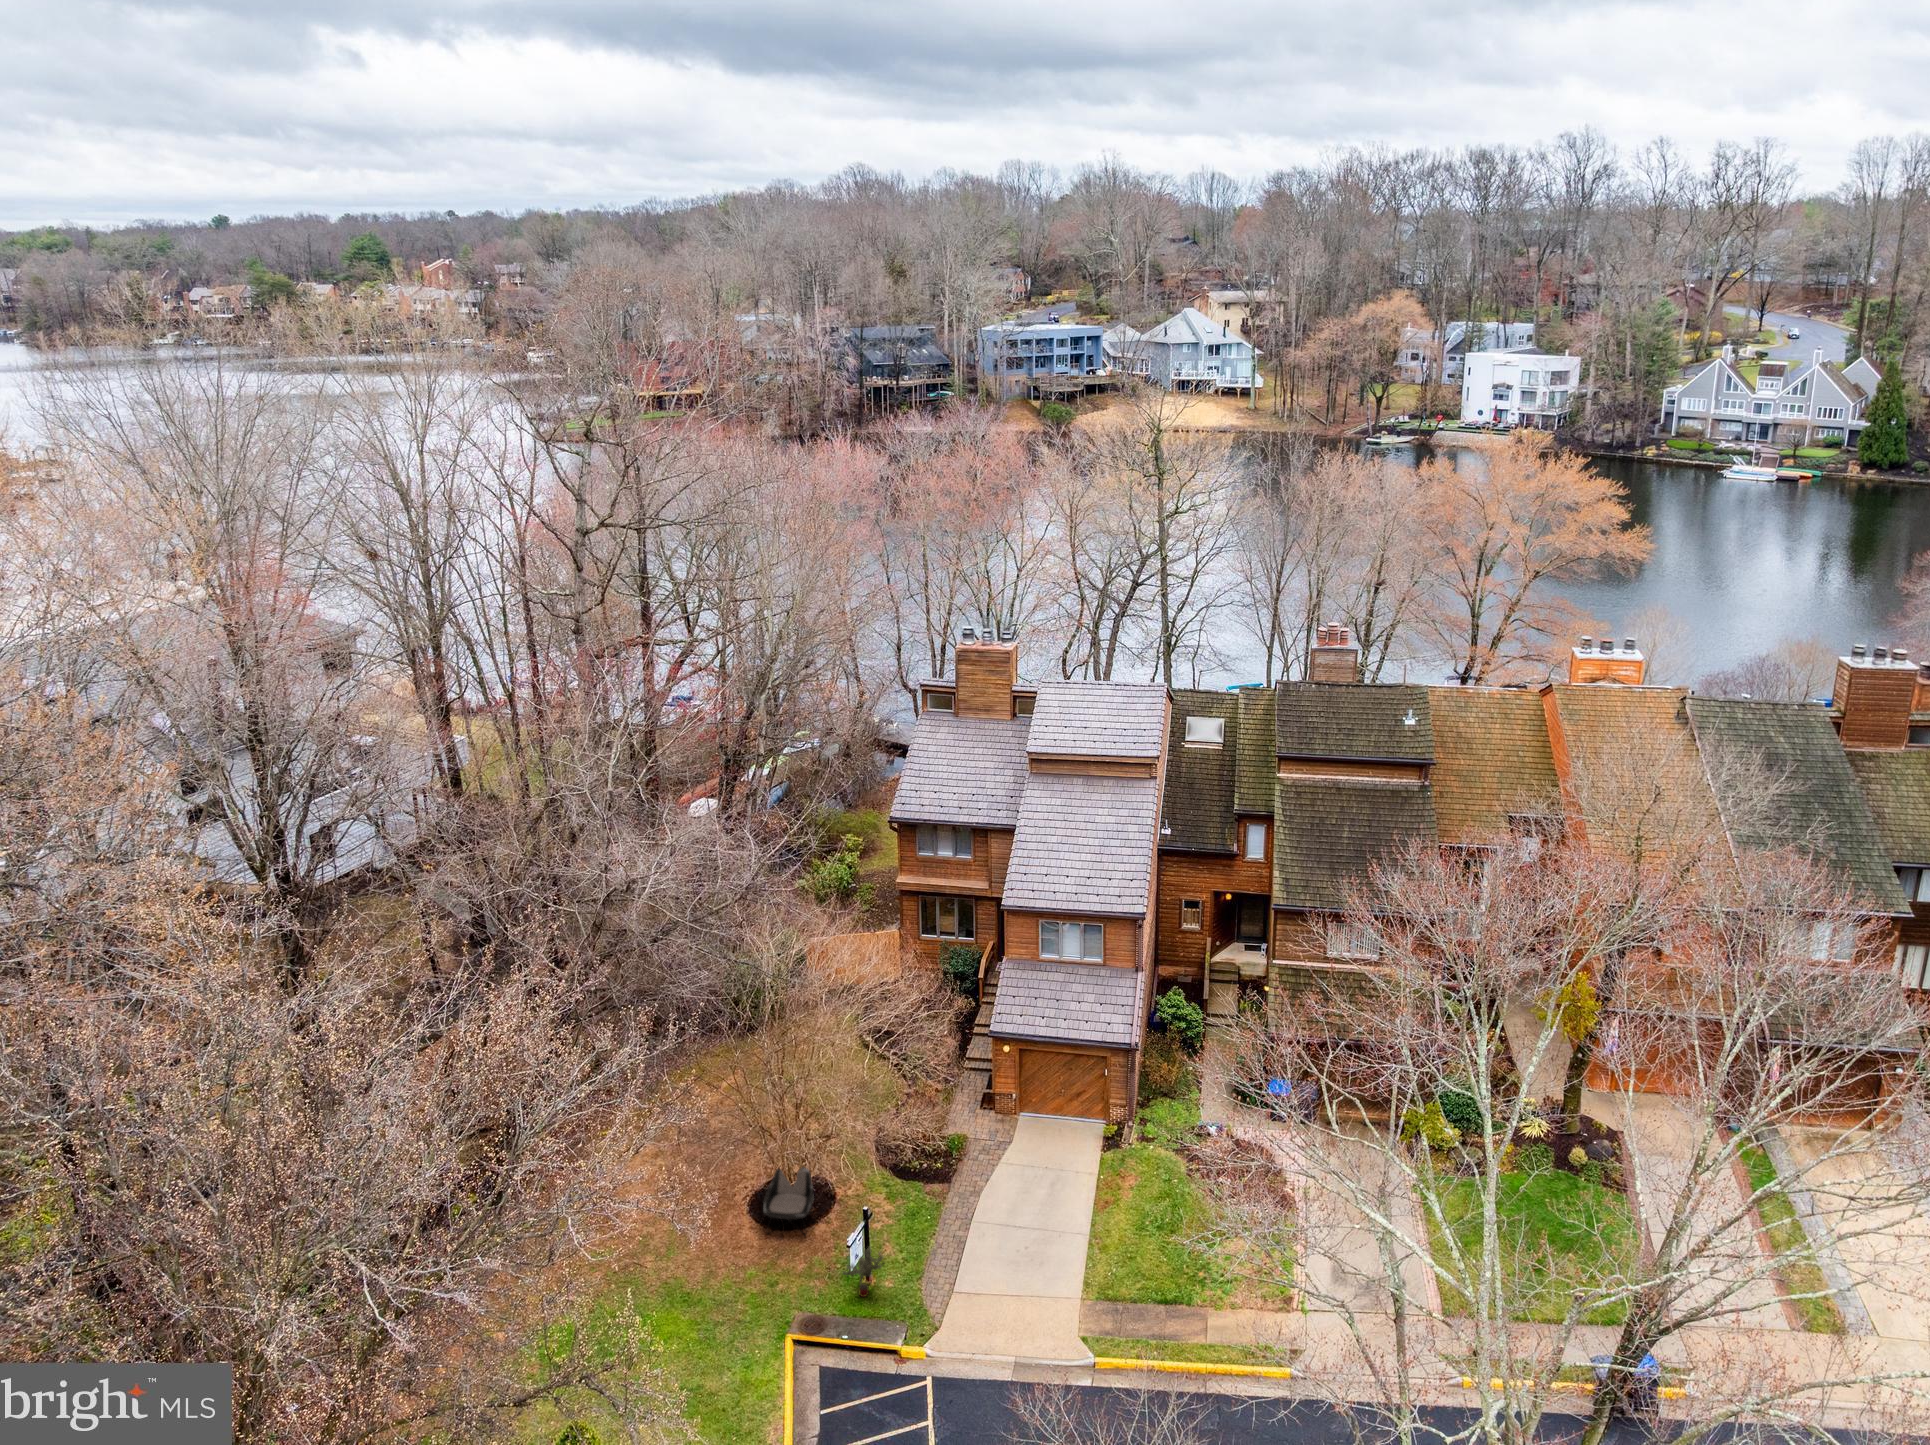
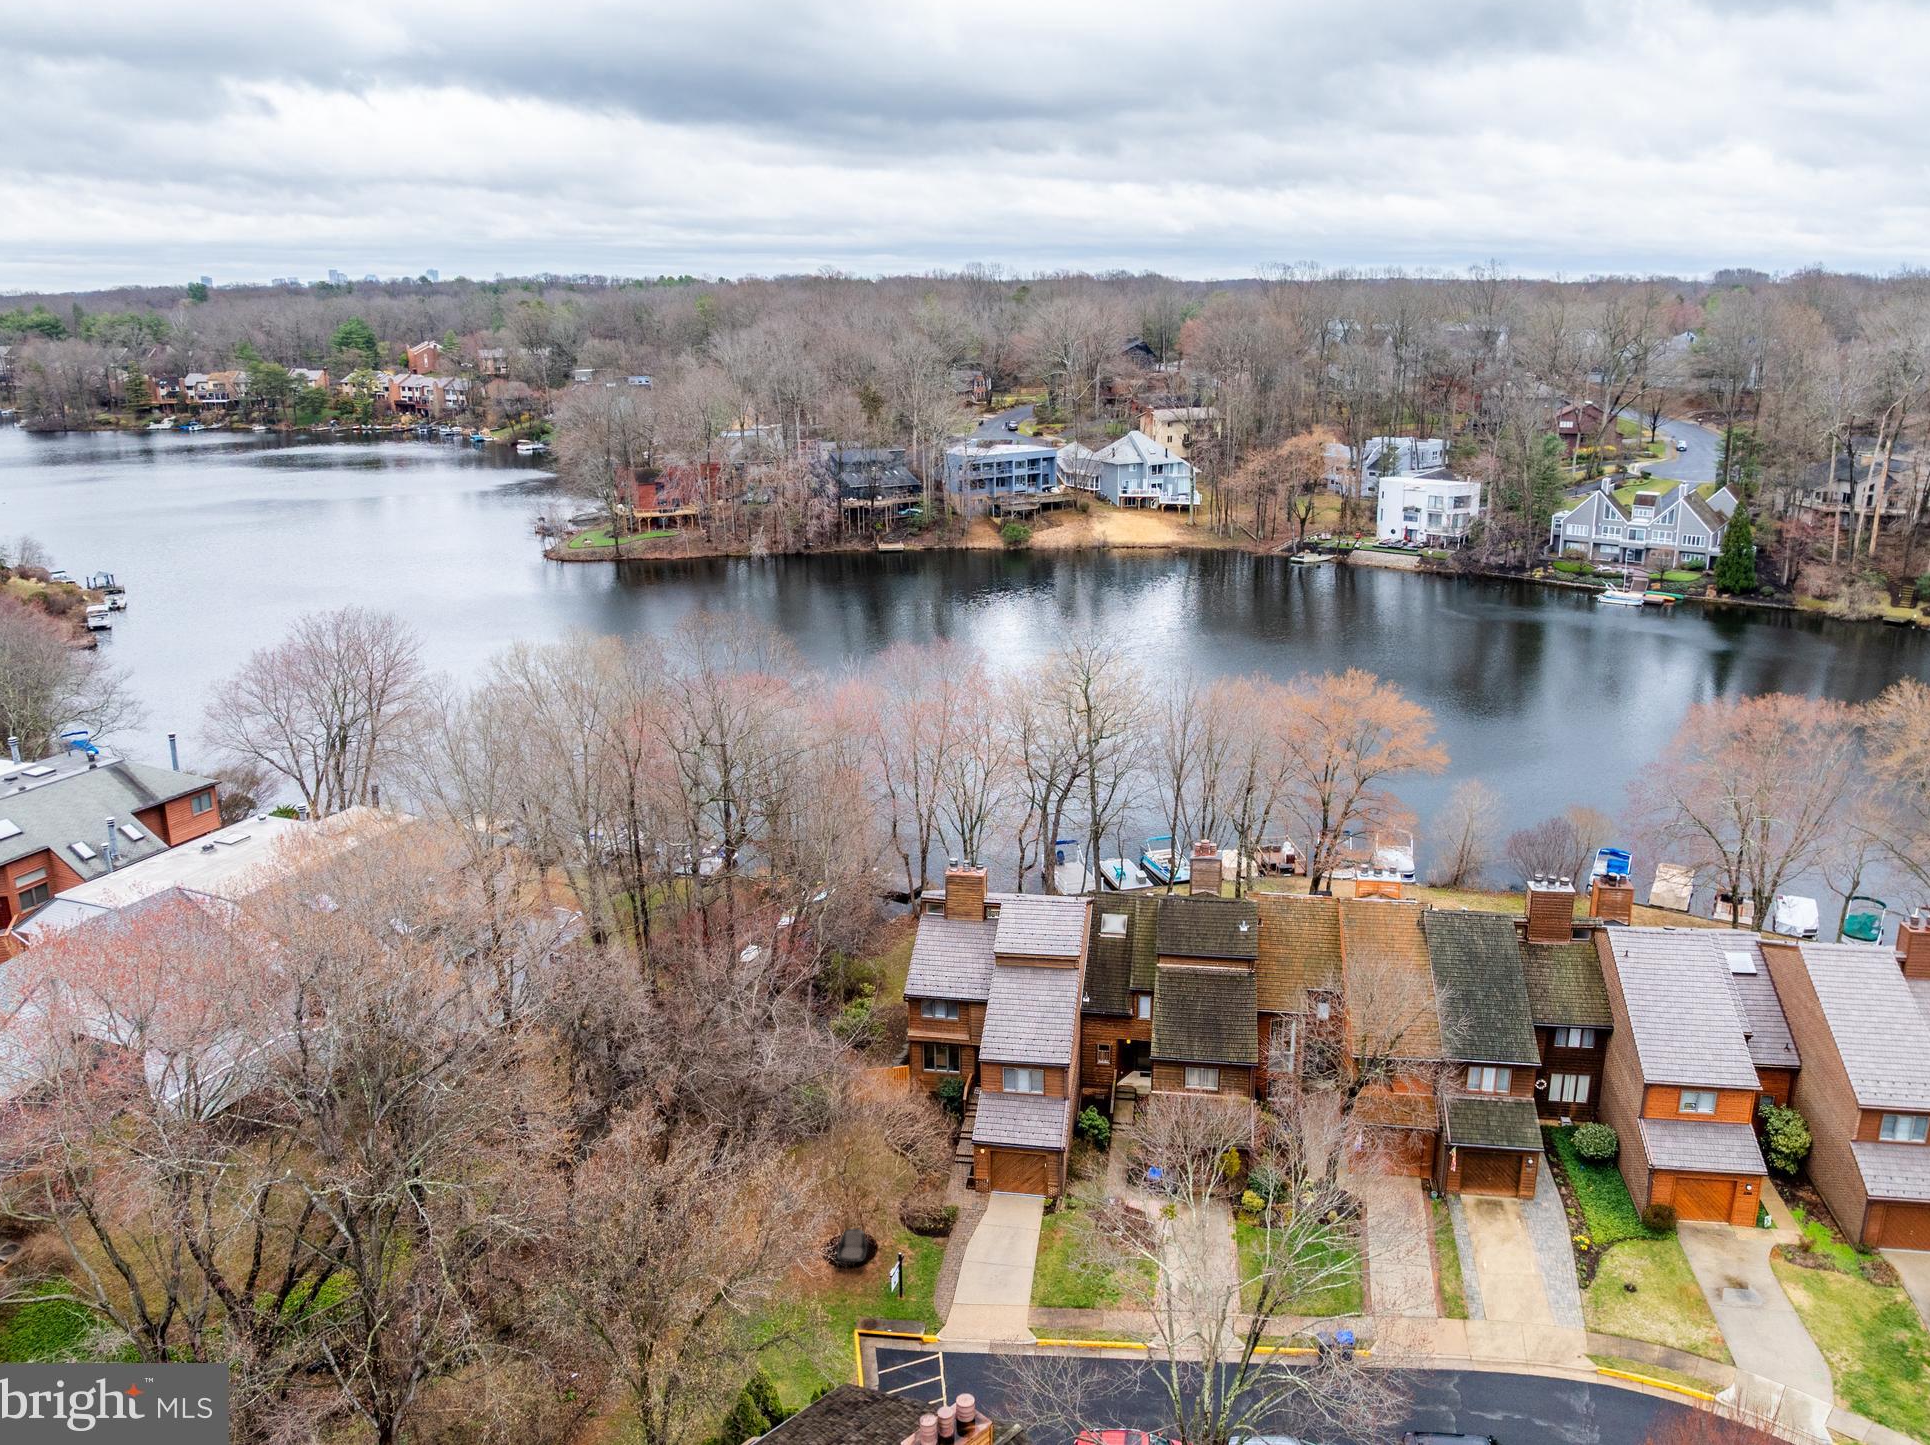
potted tree: present [843,1246,884,1297] -> none [887,1277,912,1308]

